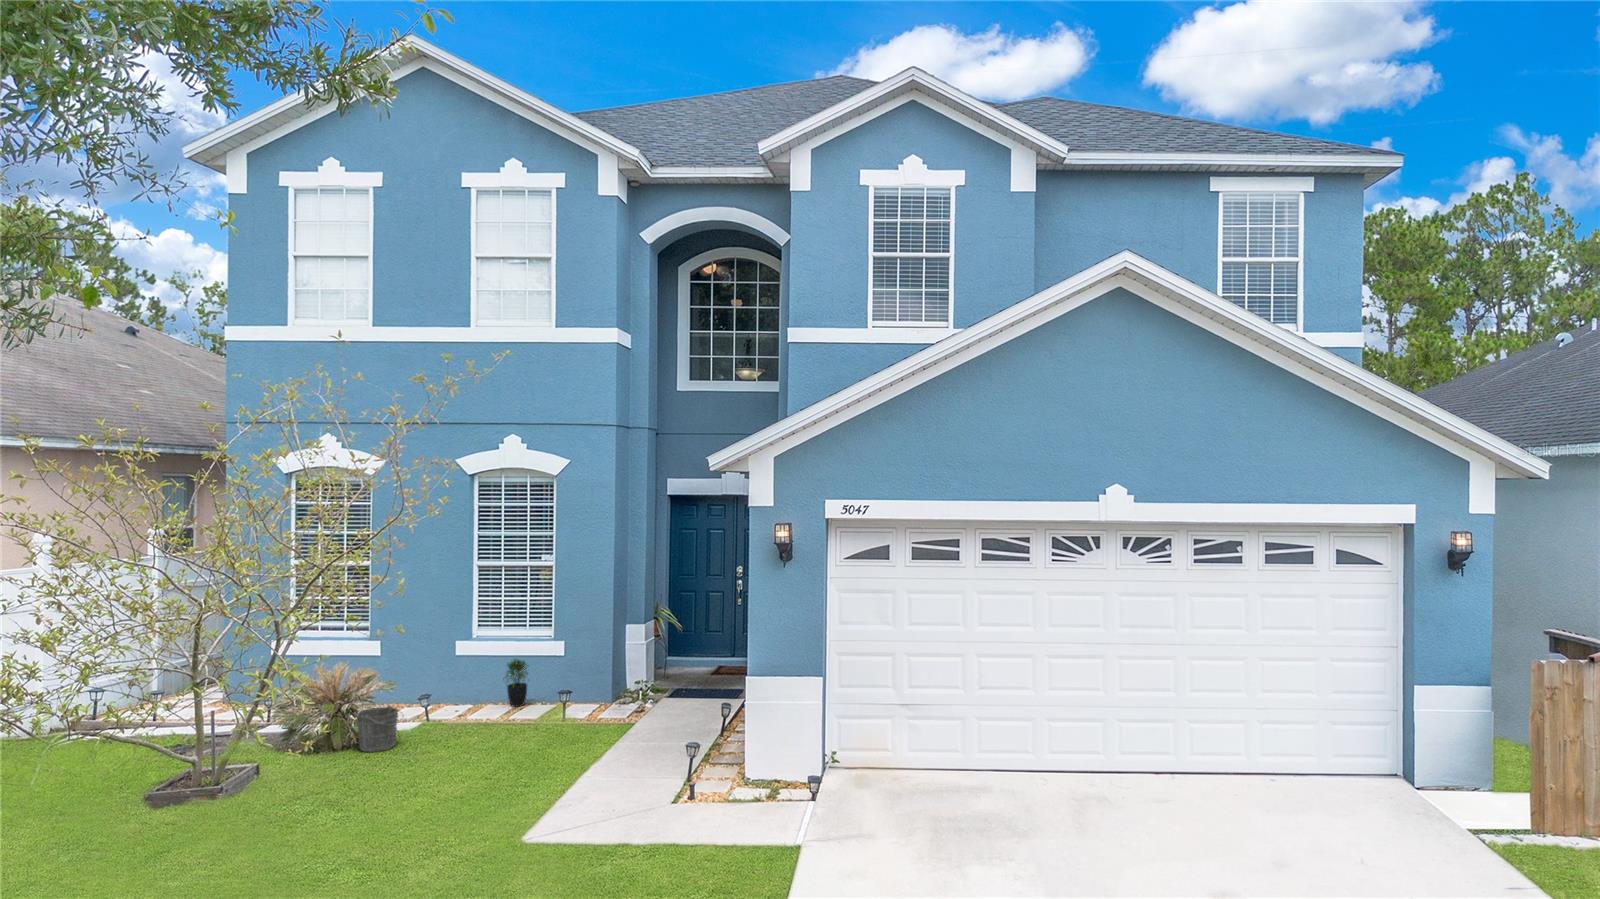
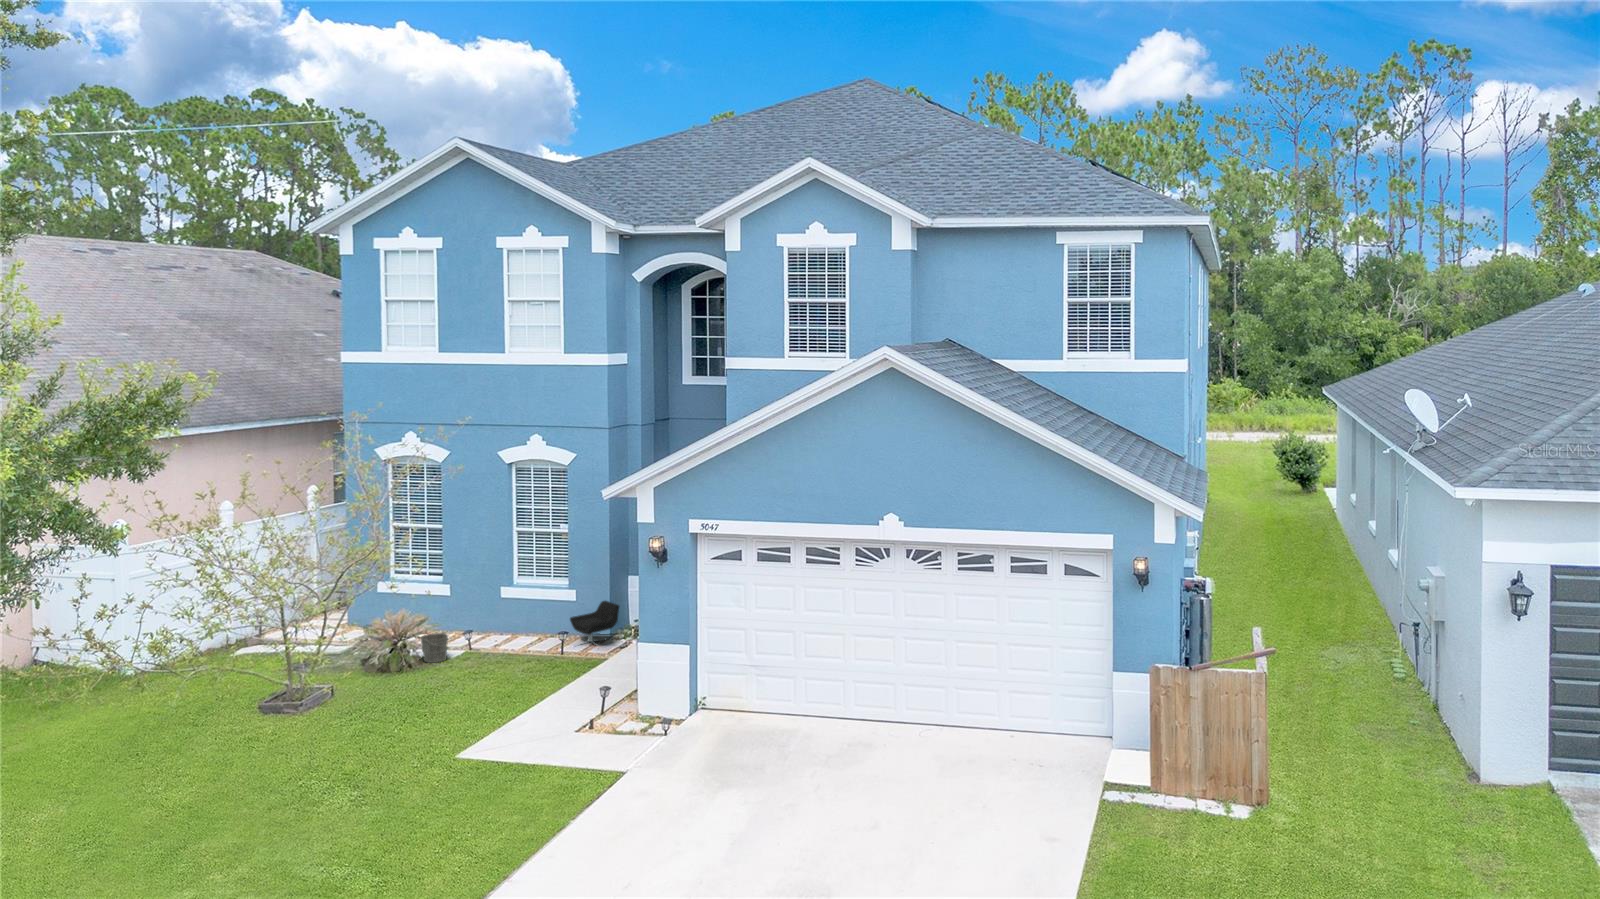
lounge chair: none [563,652,633,716] -> present [570,601,619,646]
potted plant: present [503,659,528,707] -> none [530,601,552,636]

